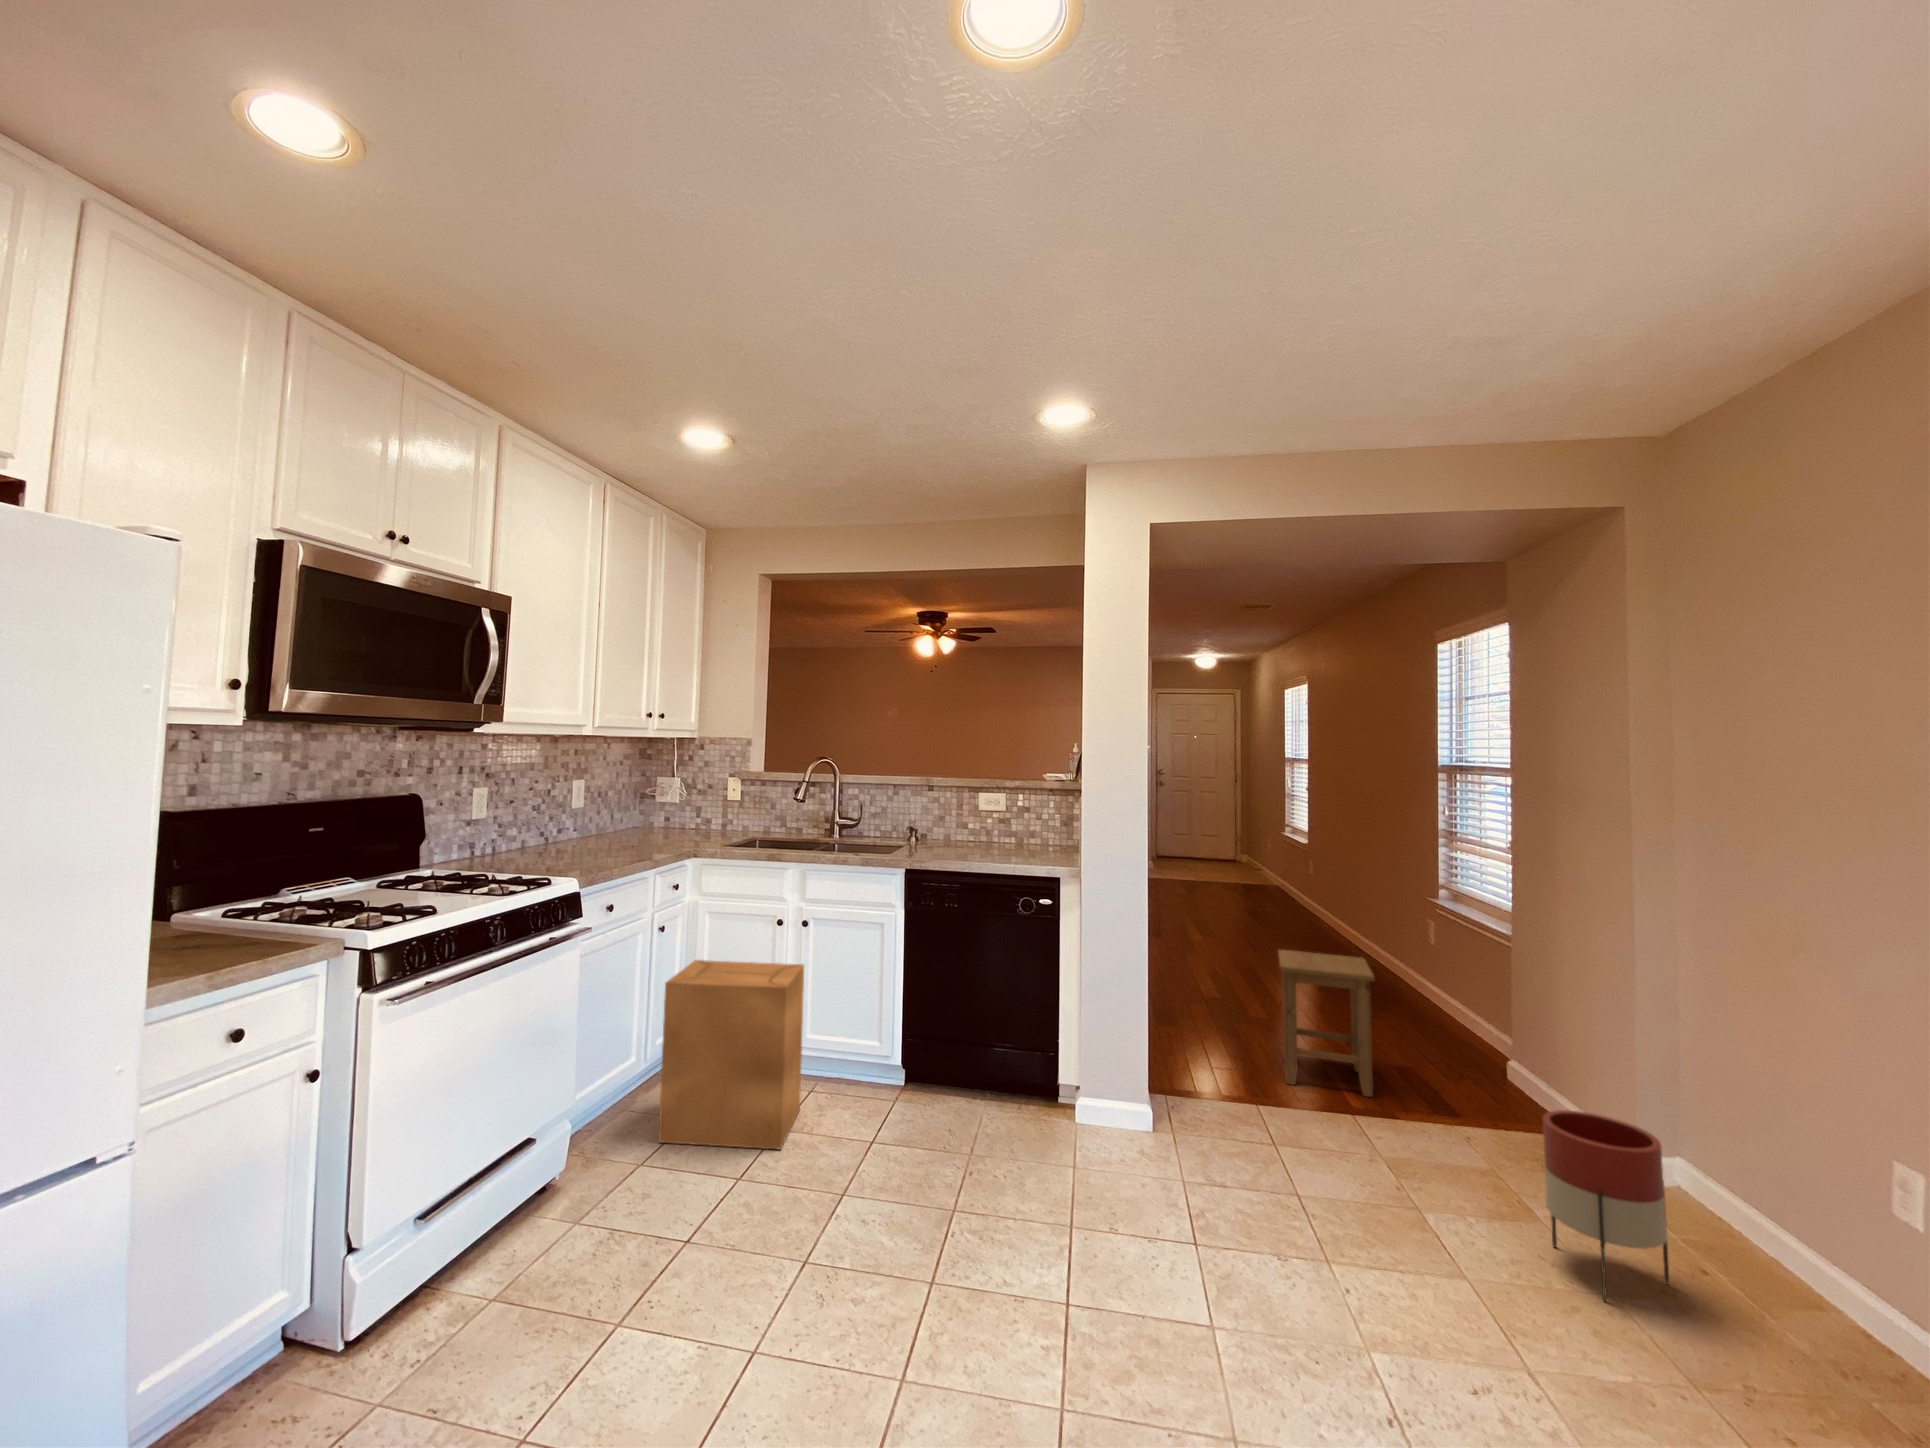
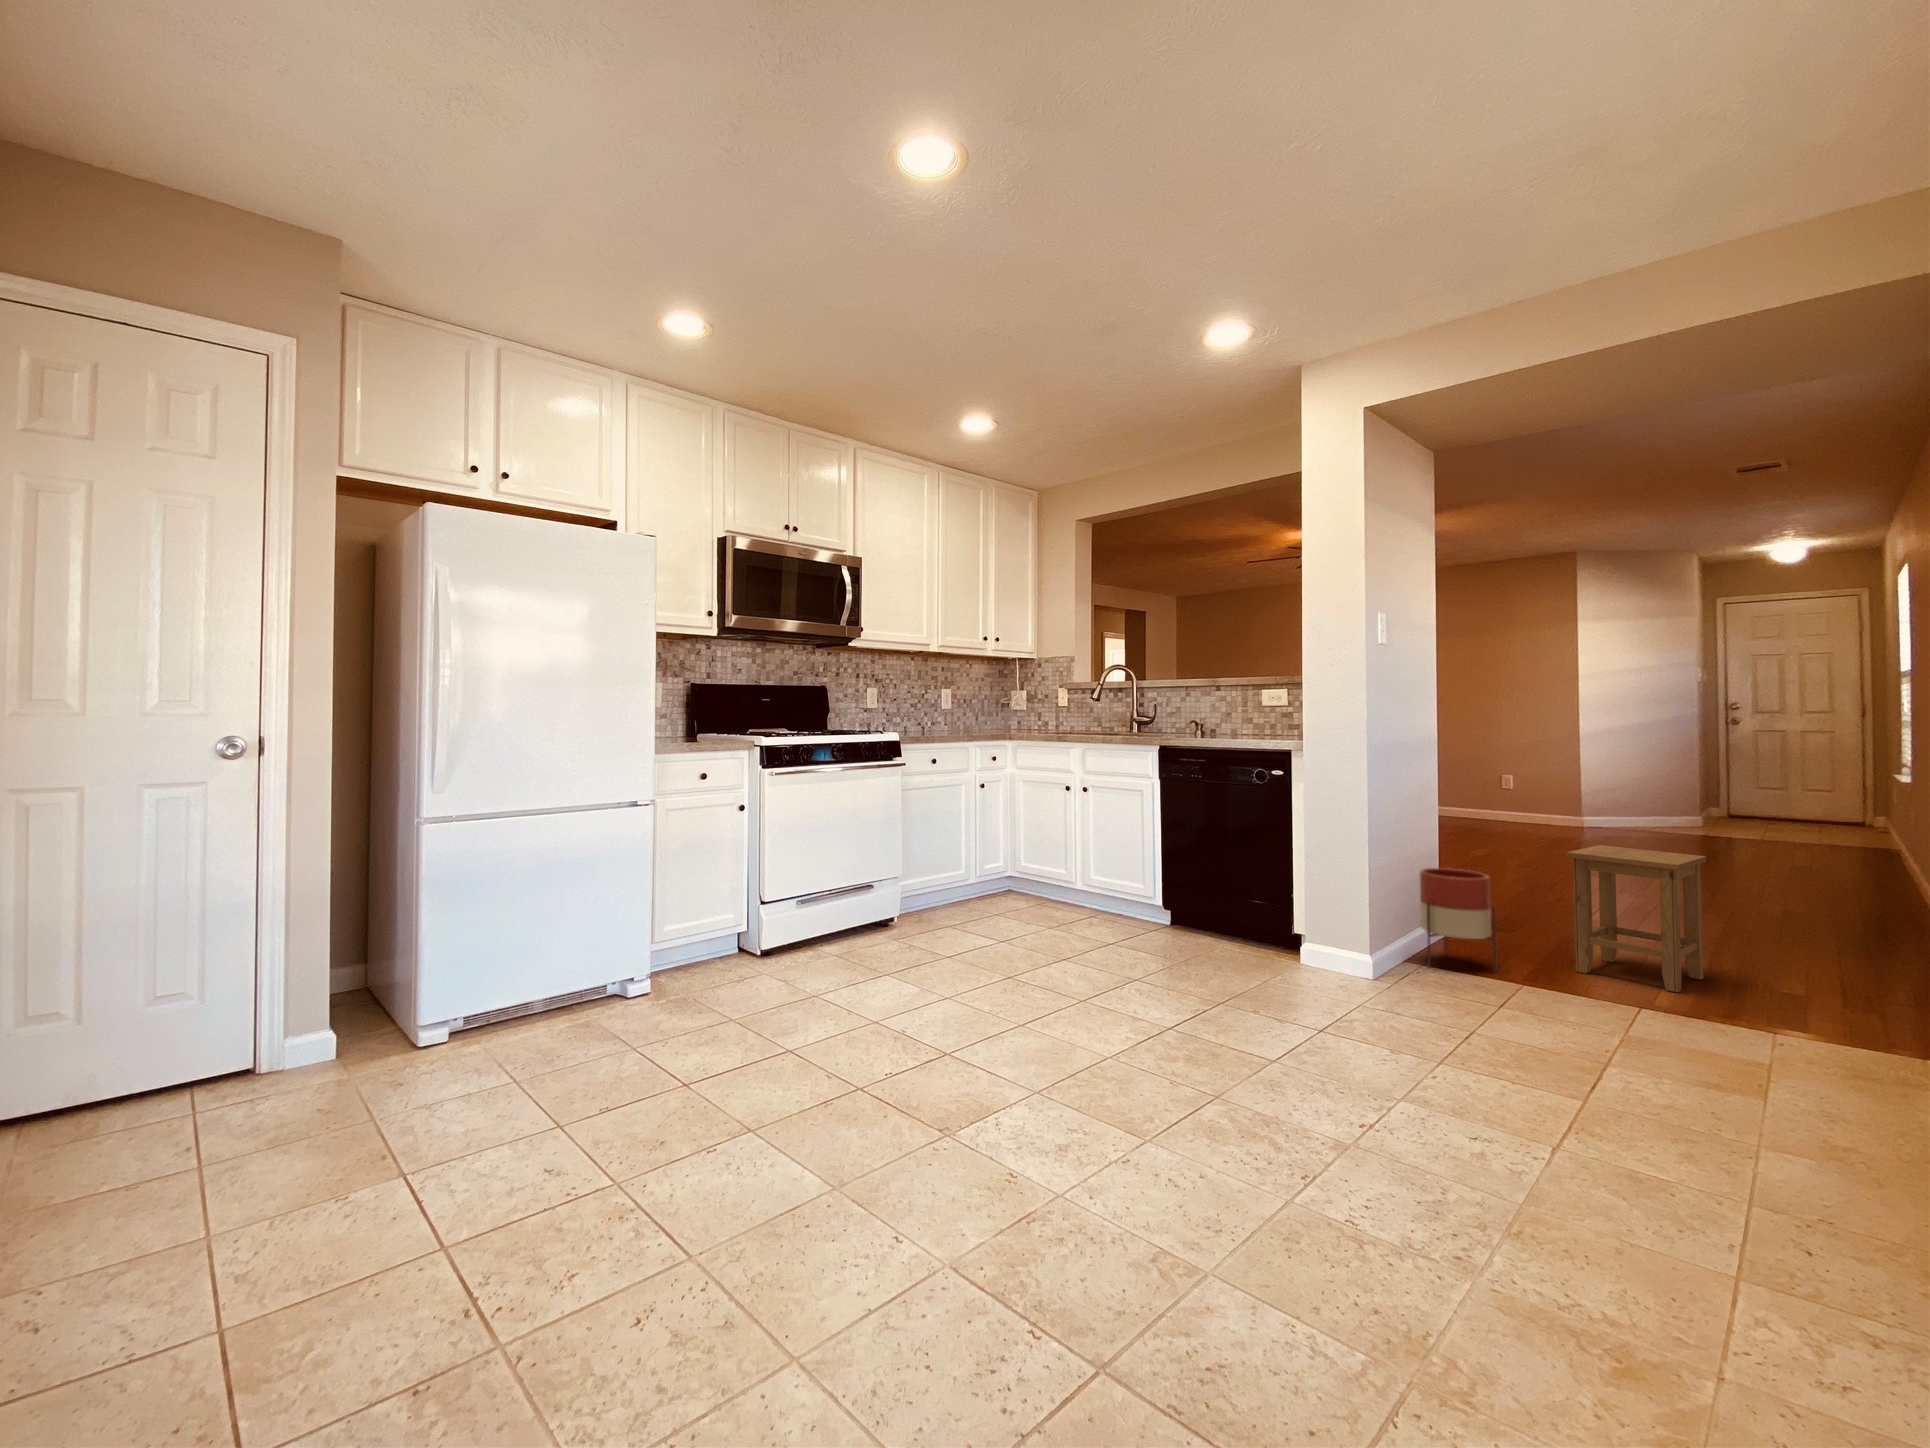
cardboard box: present [658,960,804,1149] -> none [971,809,1079,936]
planter: present [1543,1110,1669,1301] -> present [1420,868,1497,971]

